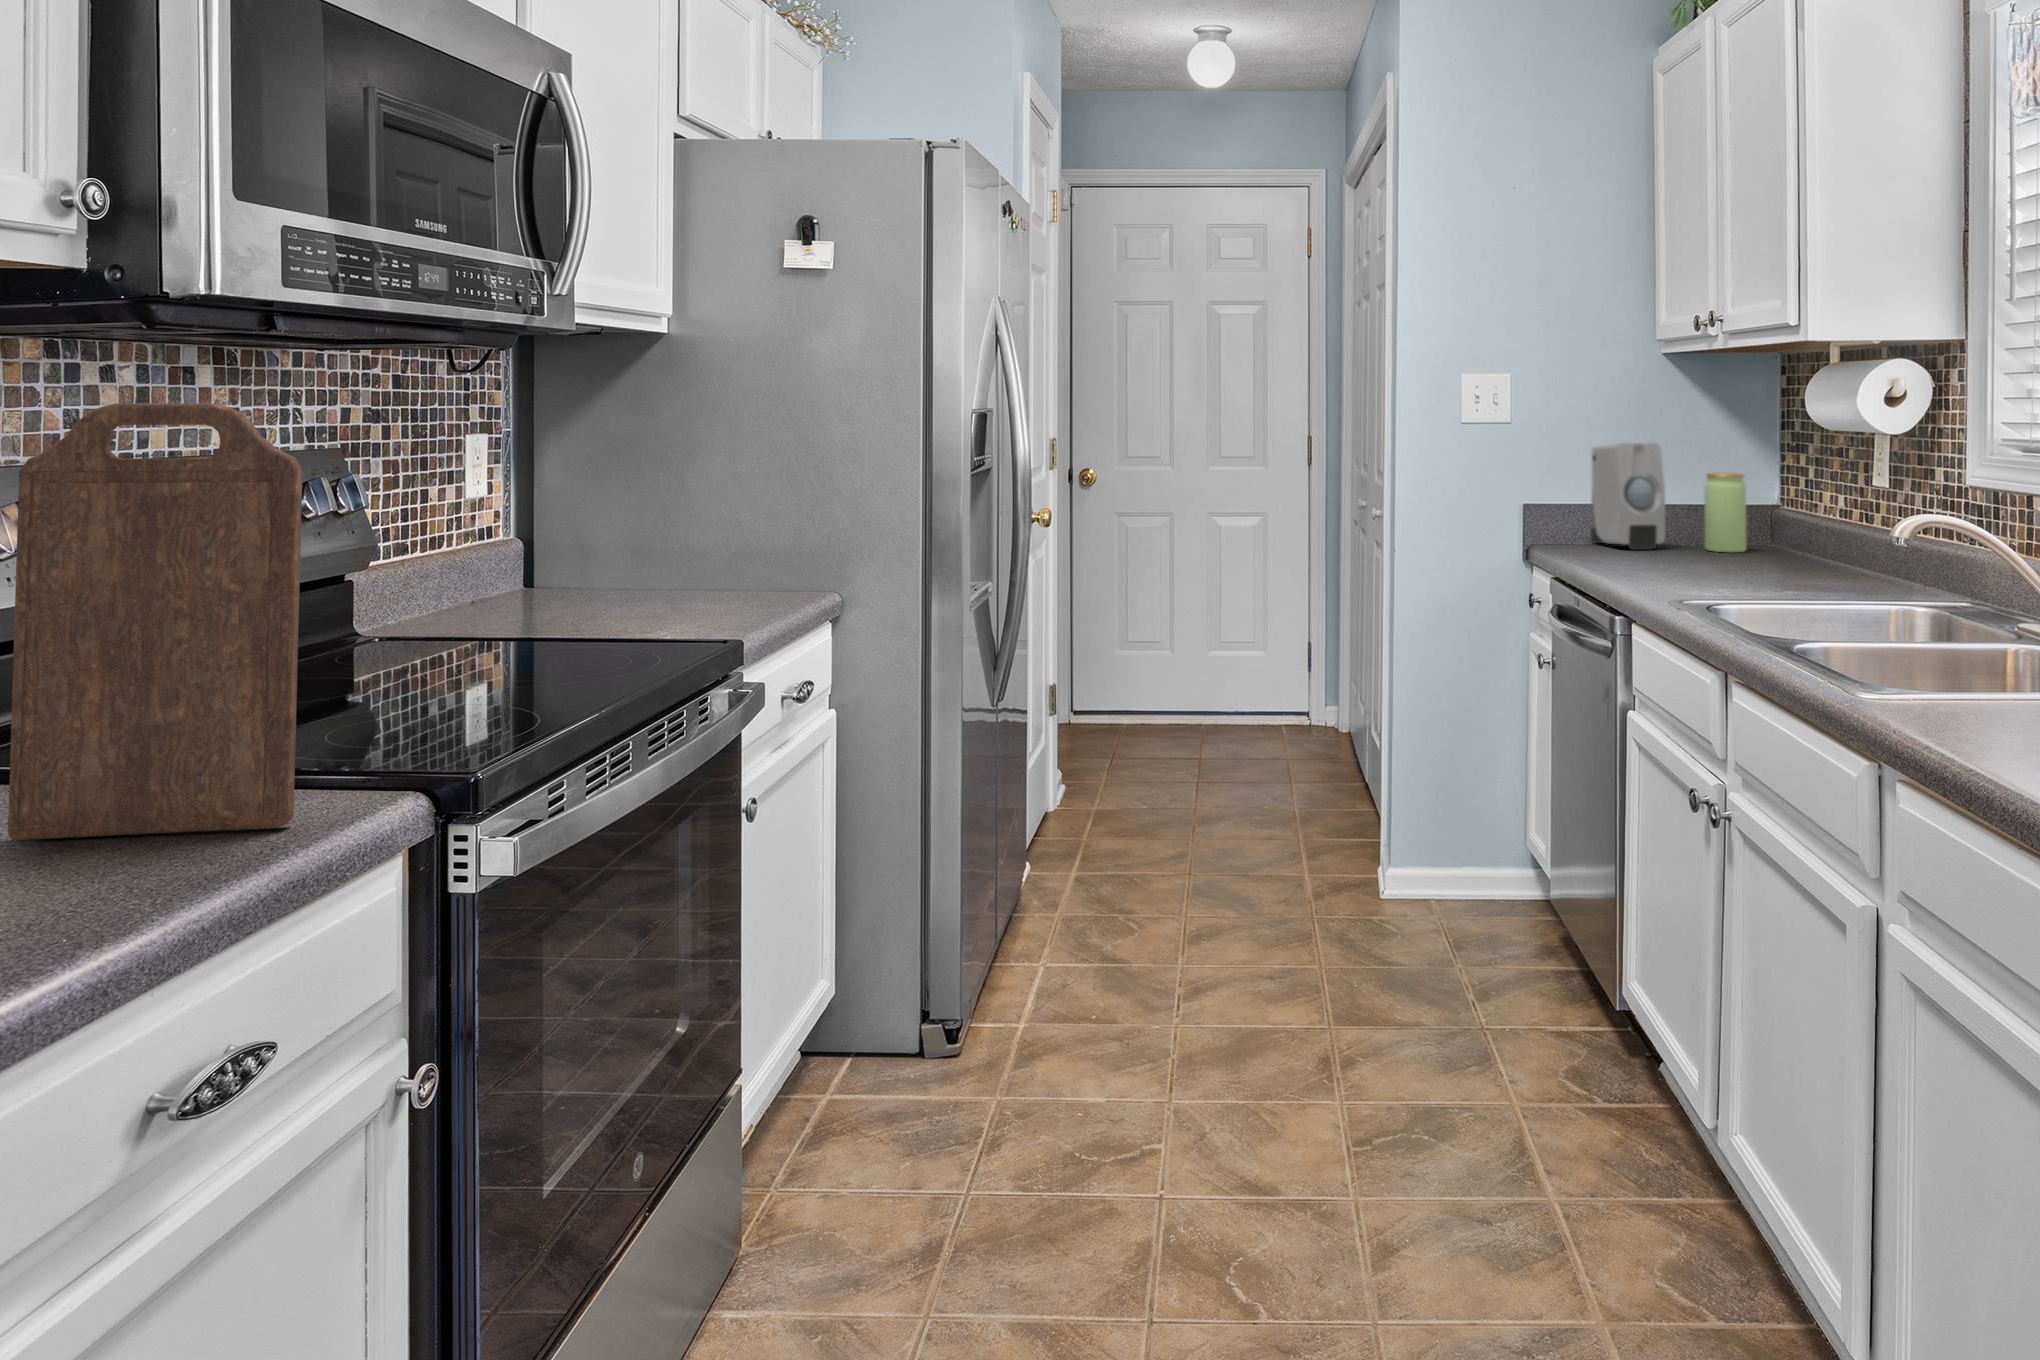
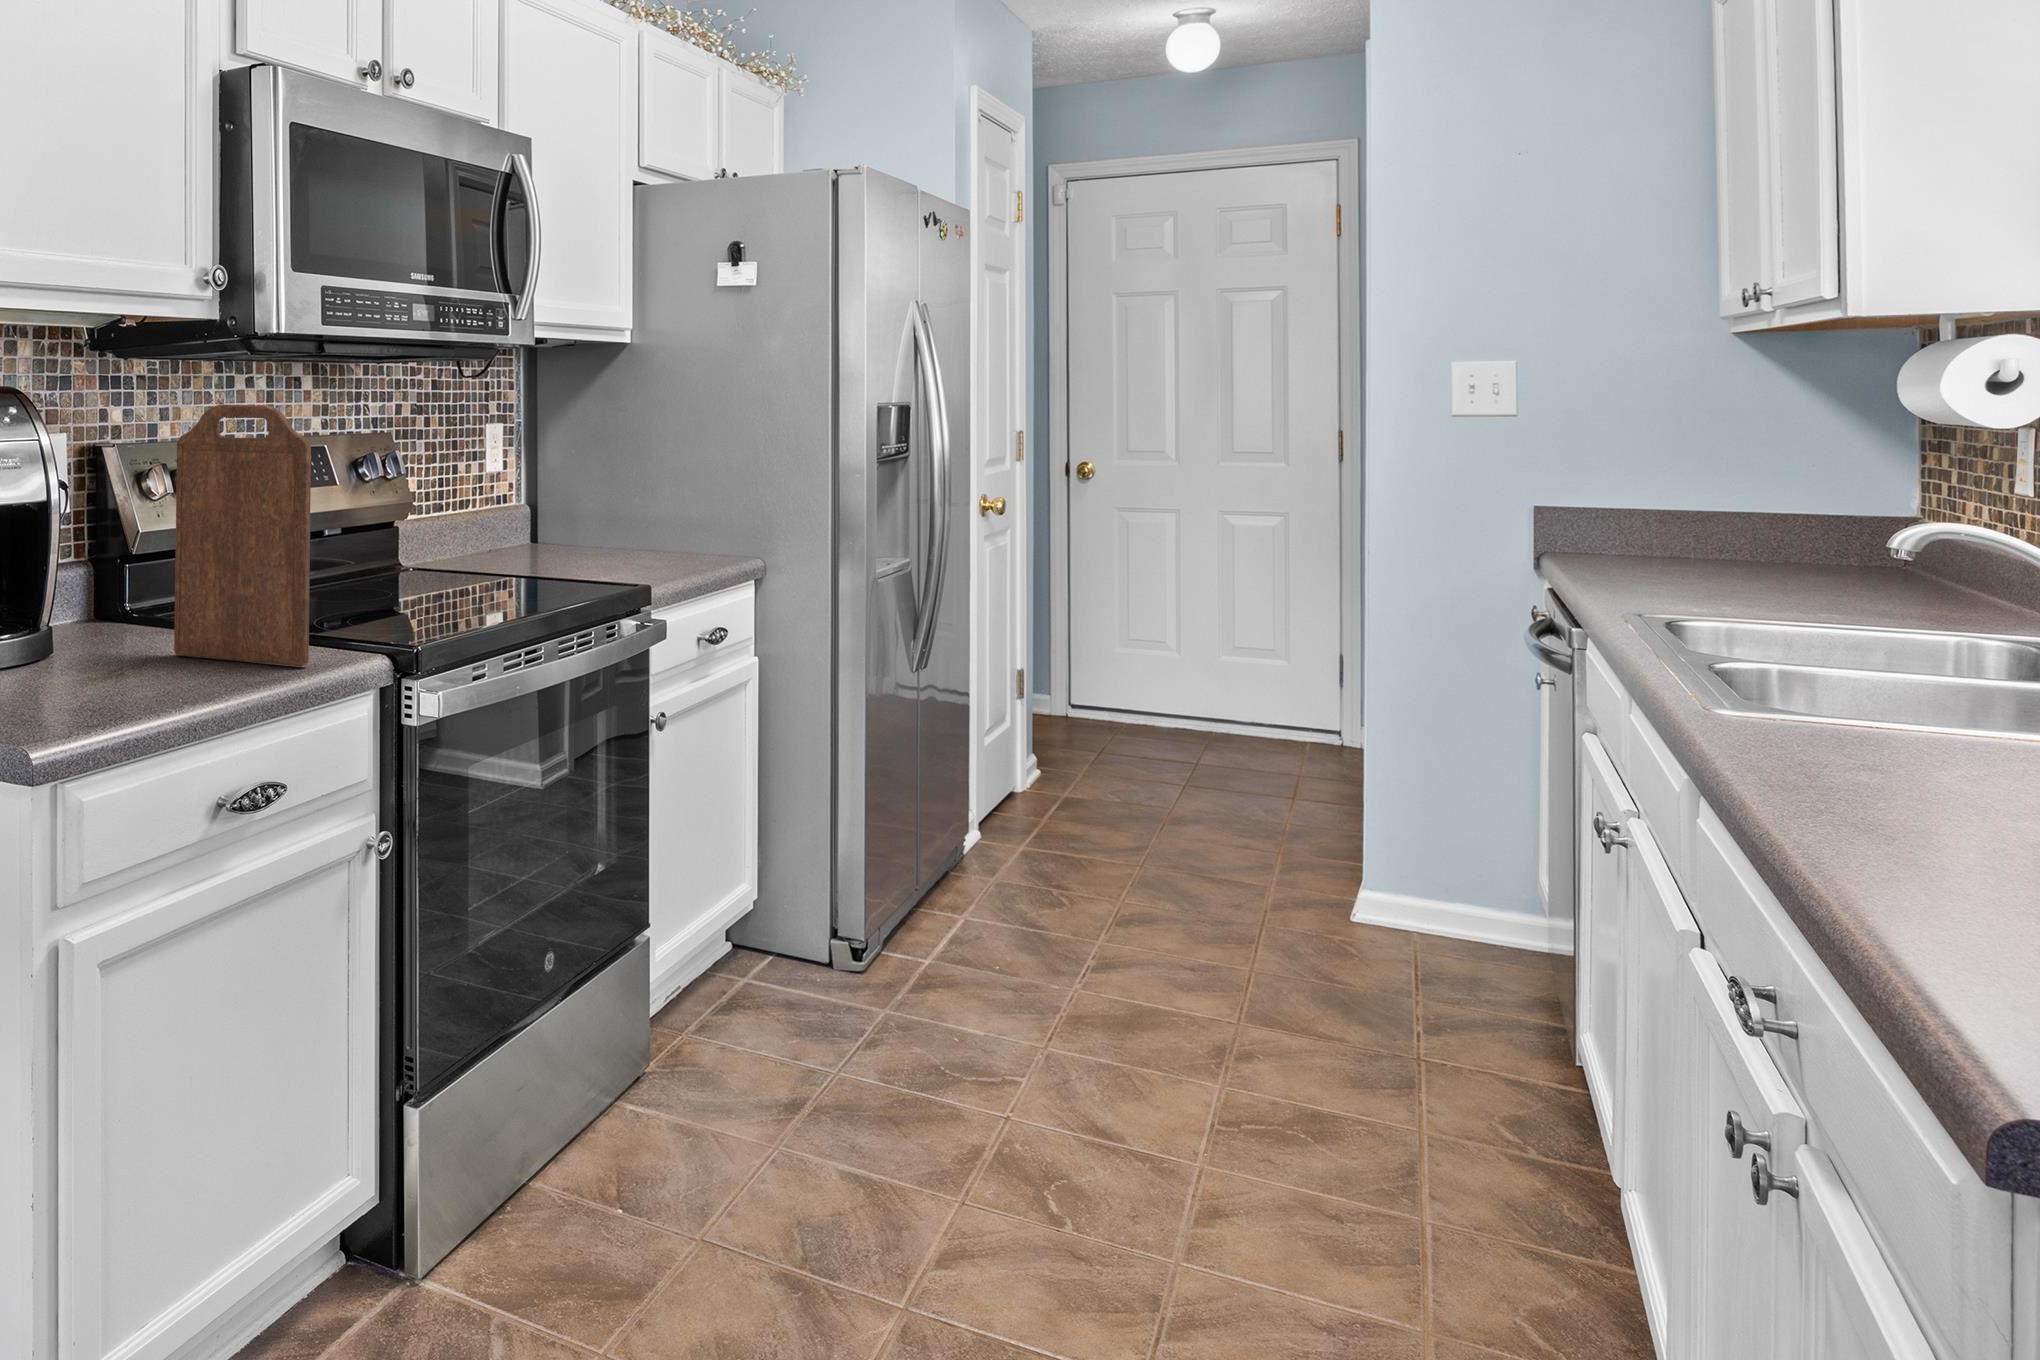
soap dispenser: present [1591,443,1665,550] -> none [1620,460,1722,585]
jar: present [1704,473,1746,552] -> none [1784,499,1848,596]

